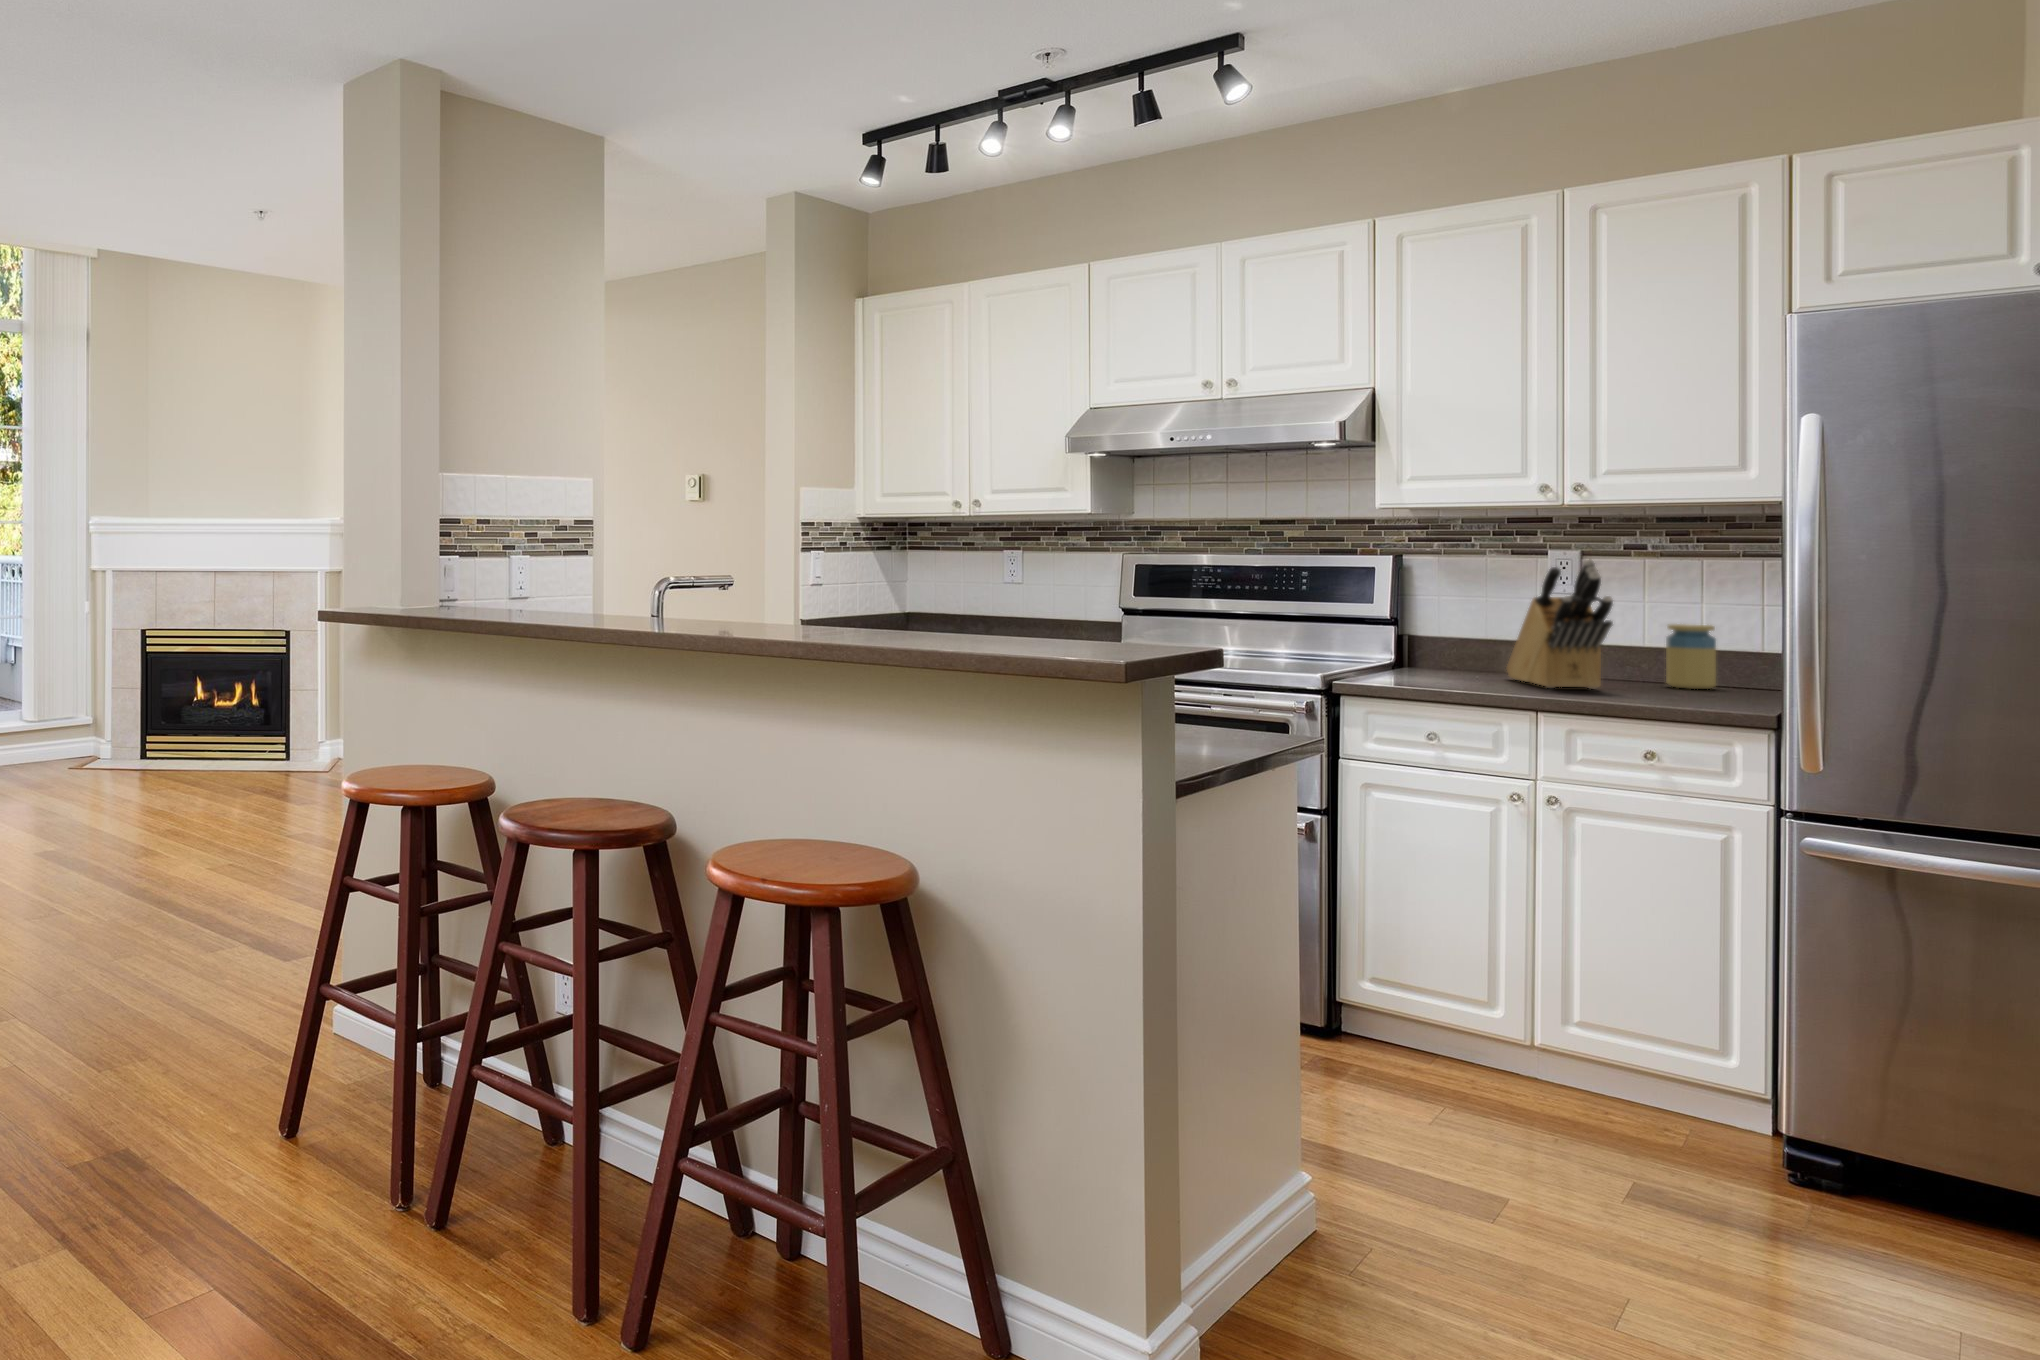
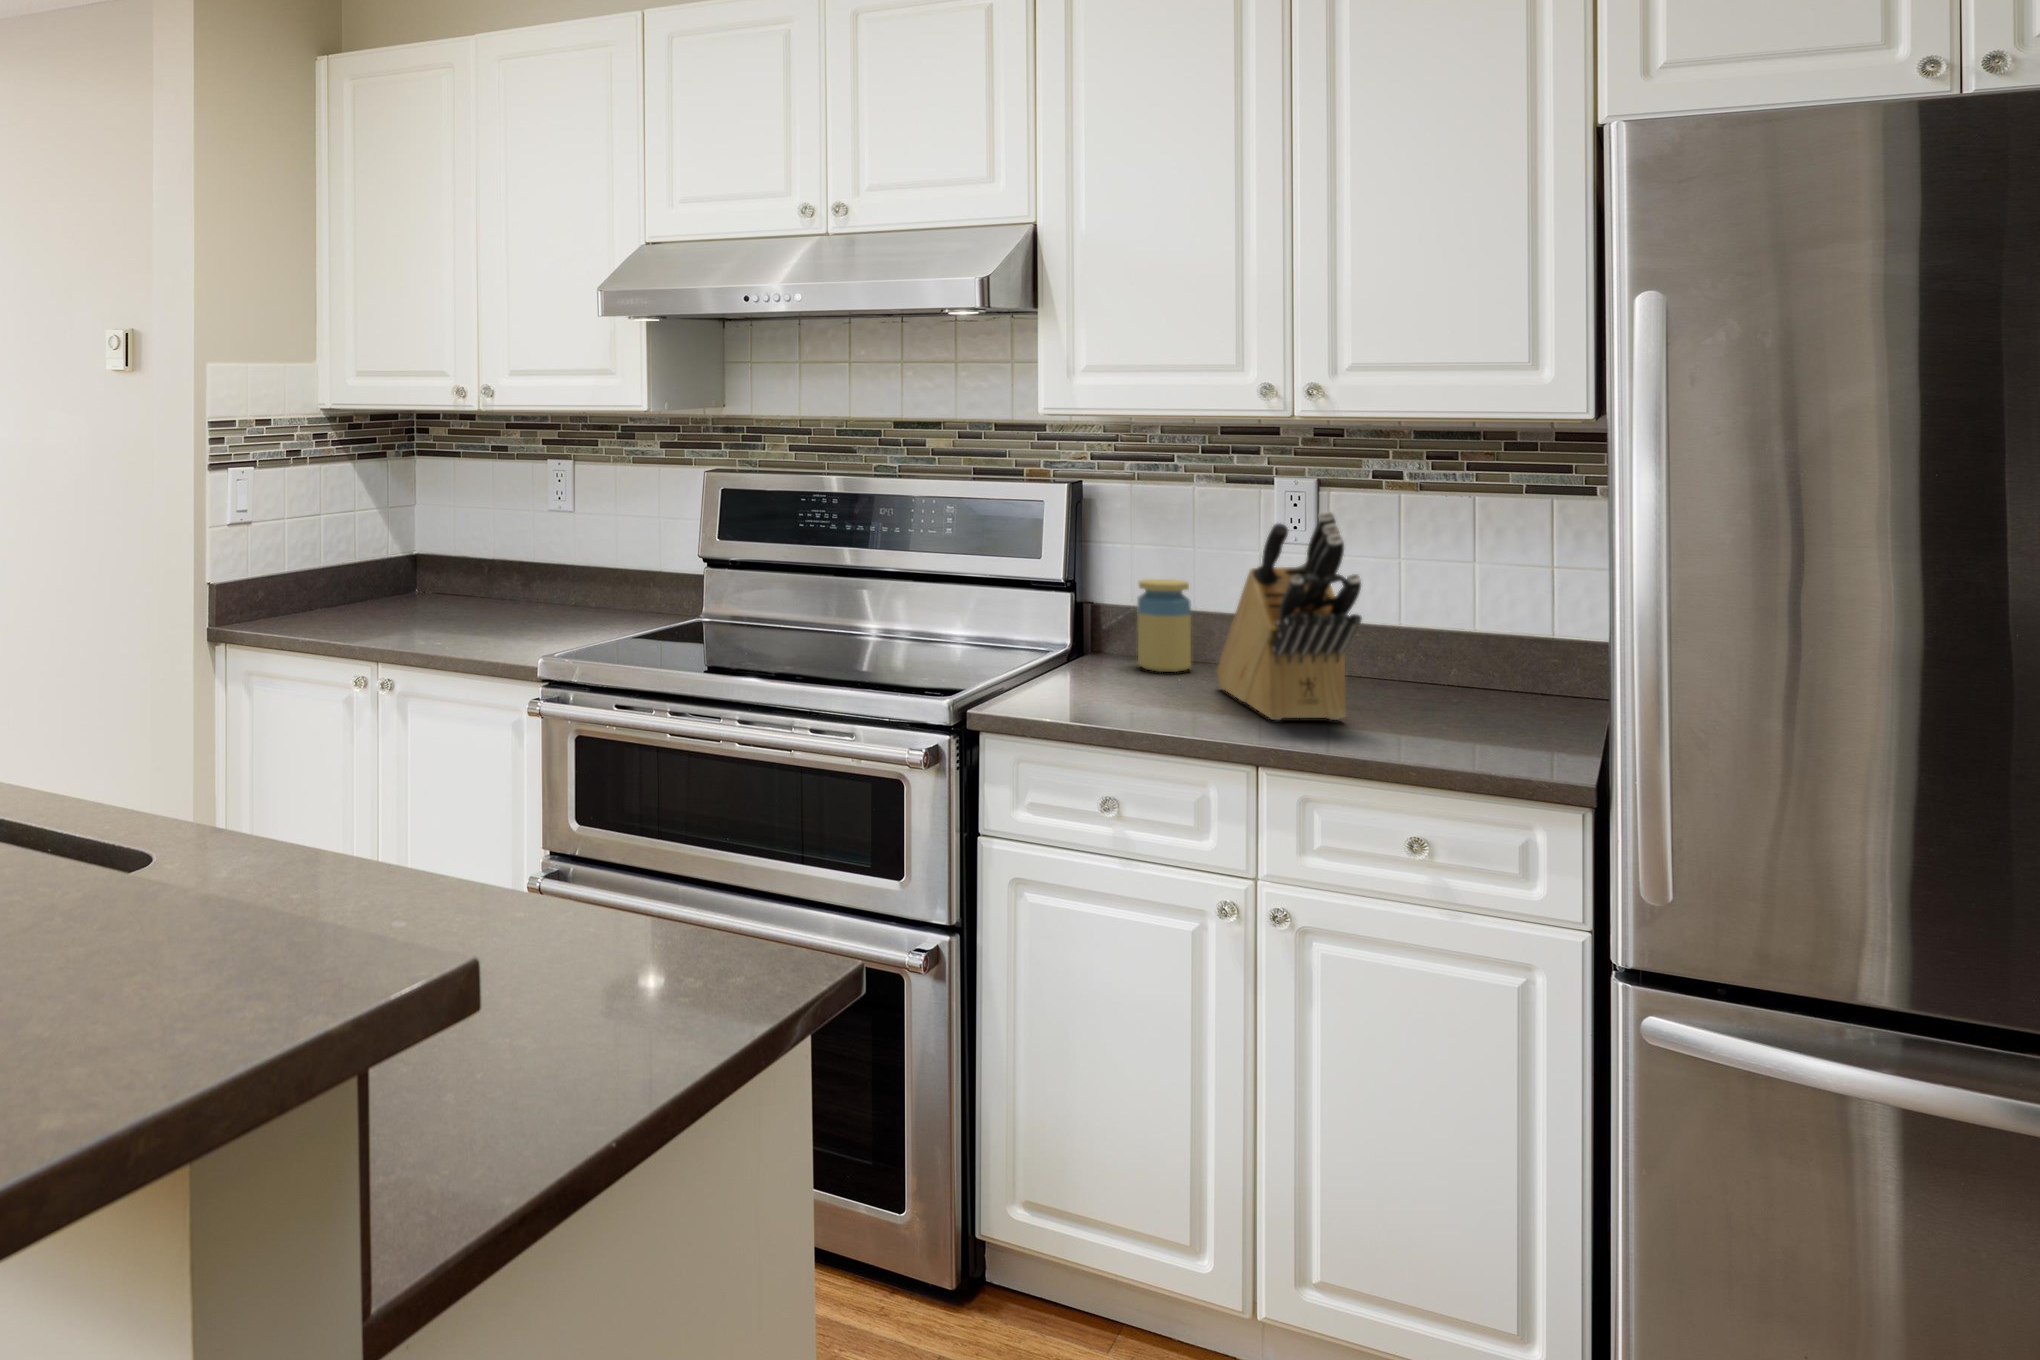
jar: present [1666,624,1716,689] -> present [1137,579,1191,672]

